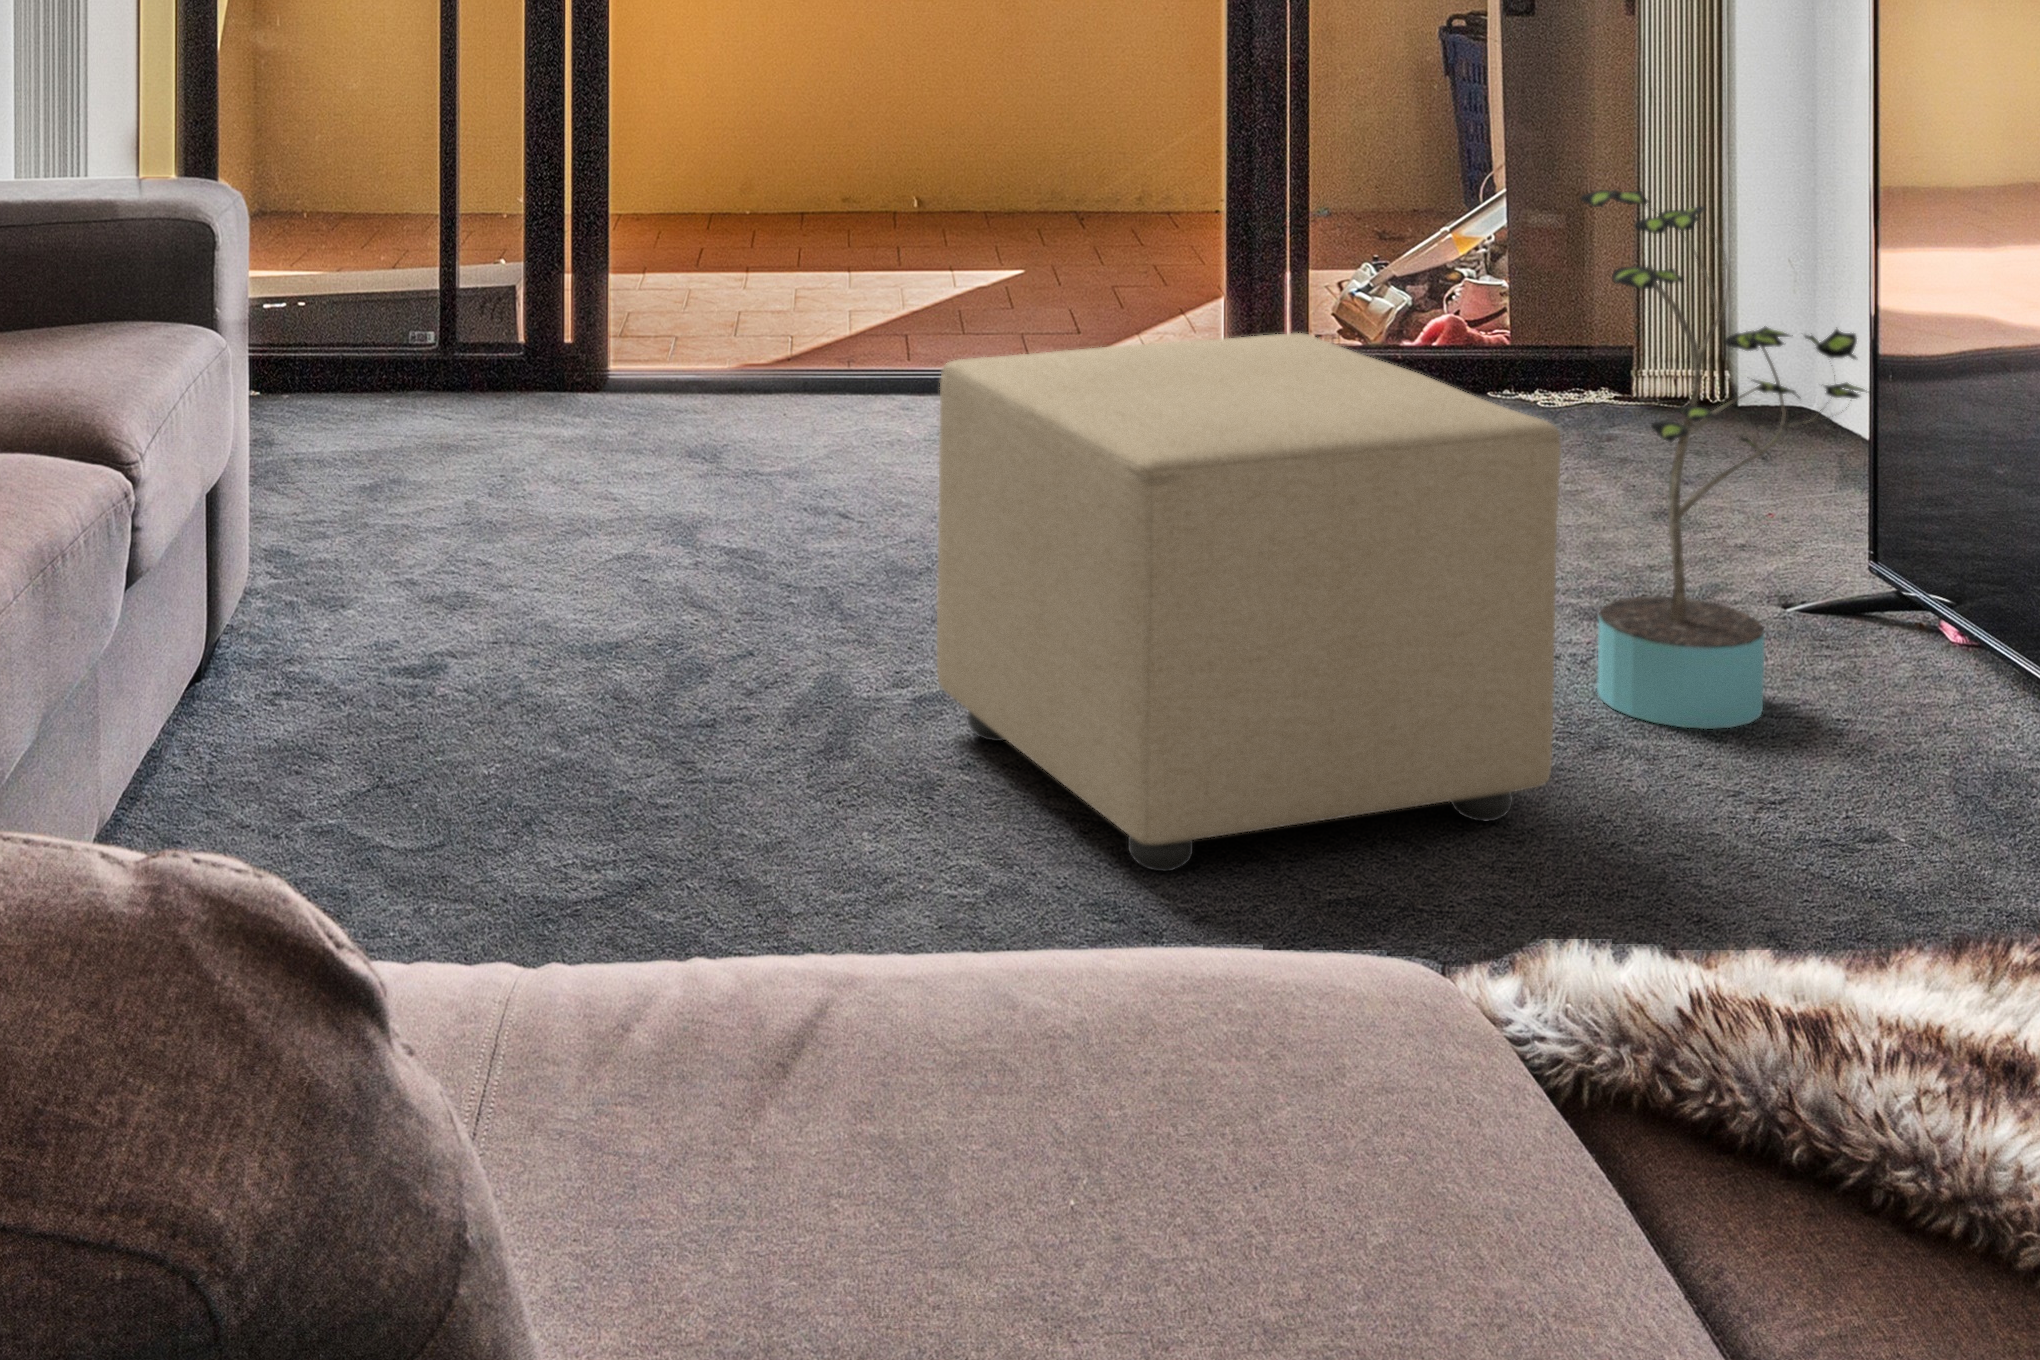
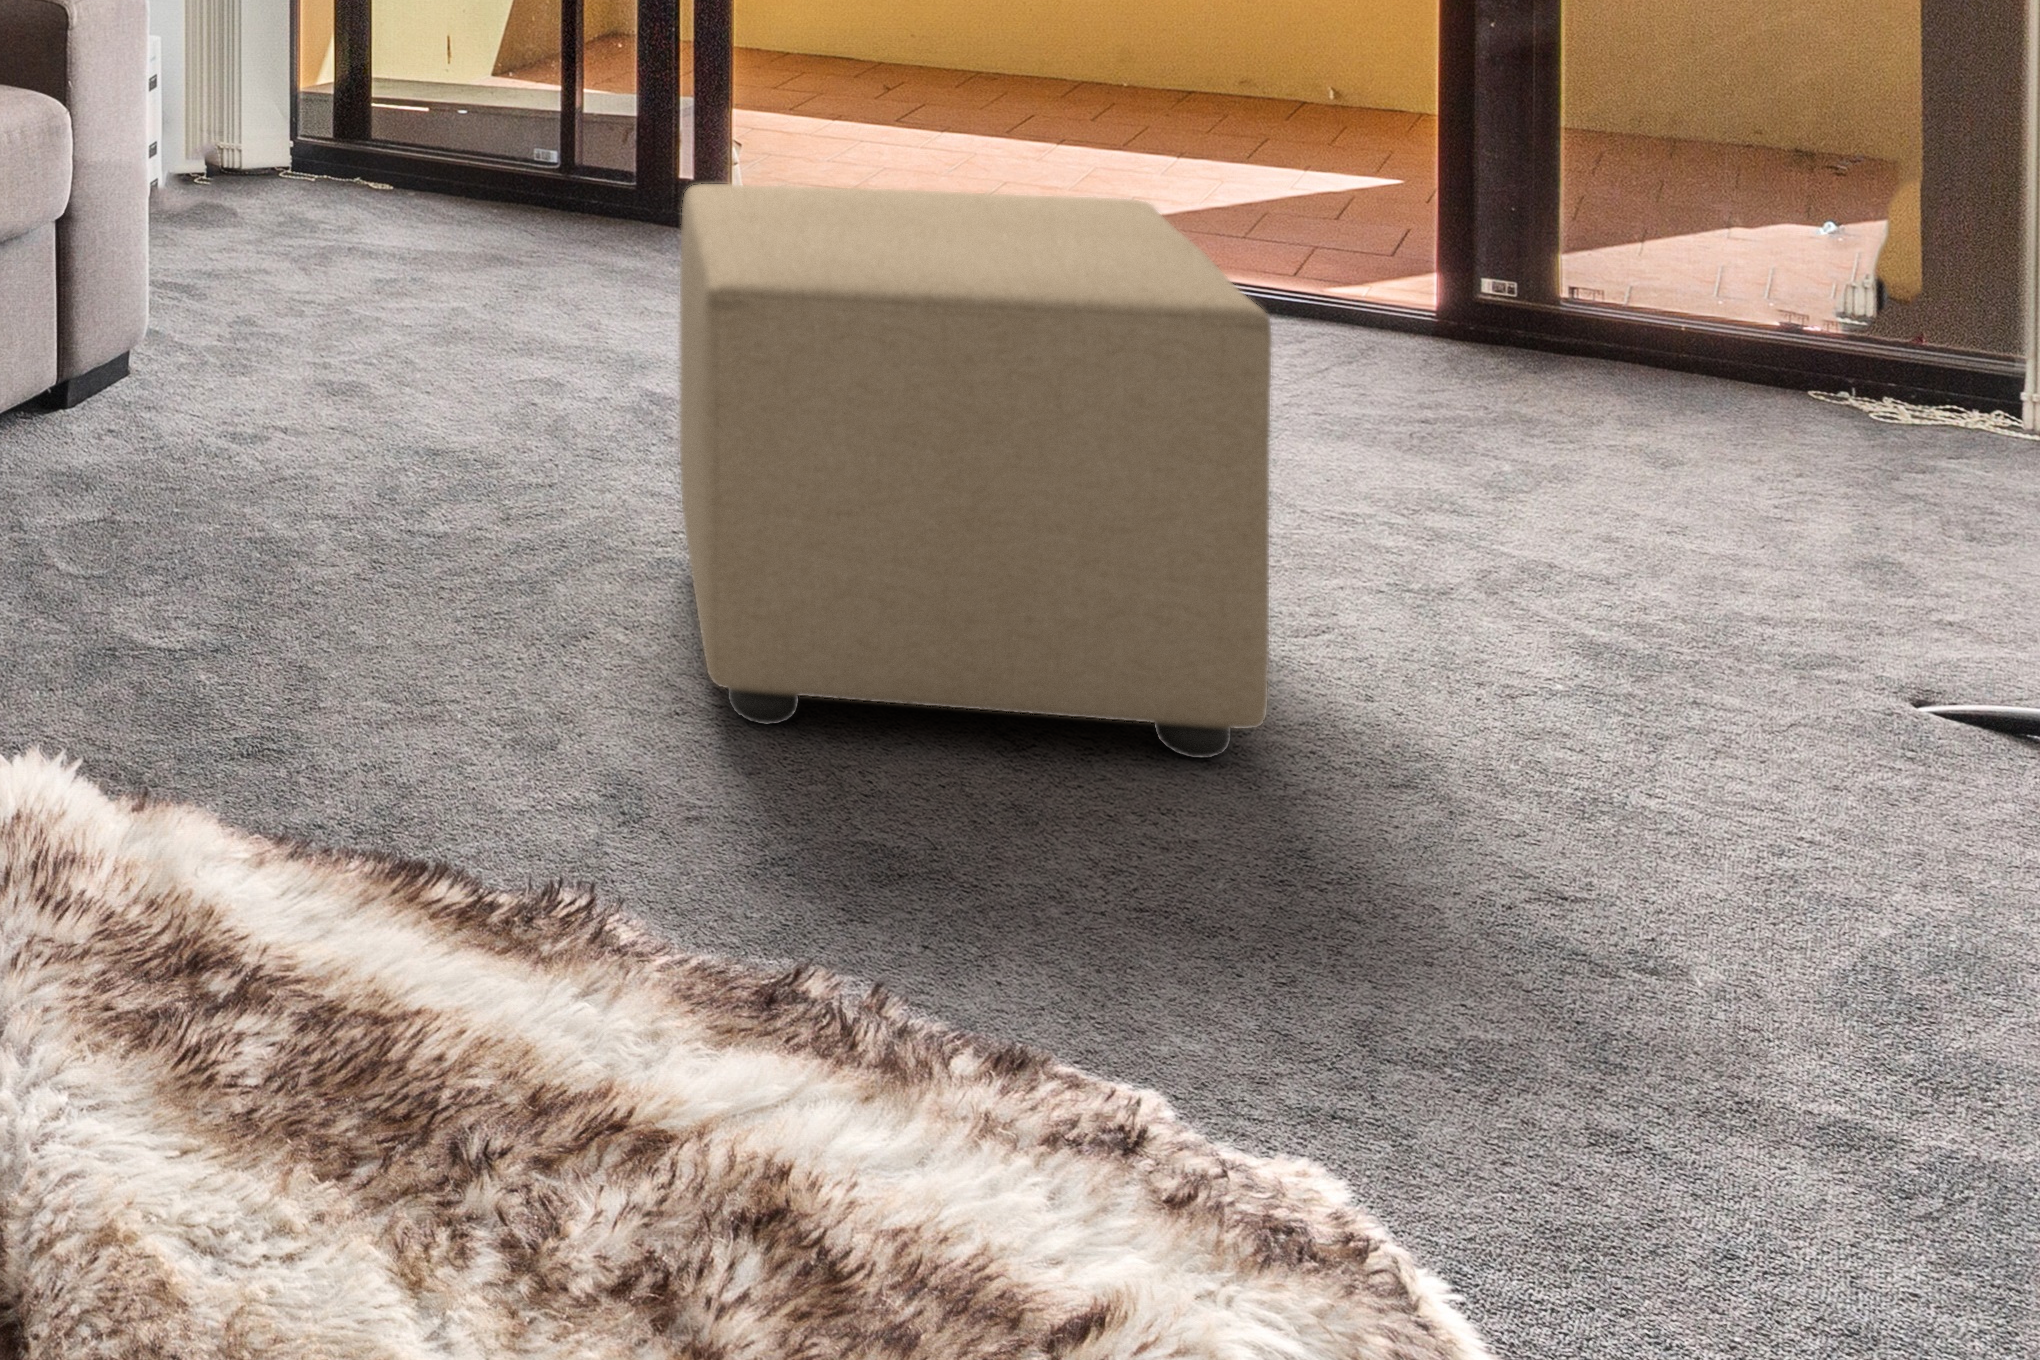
potted plant: present [1581,190,1865,729] -> none [1472,65,1899,737]

